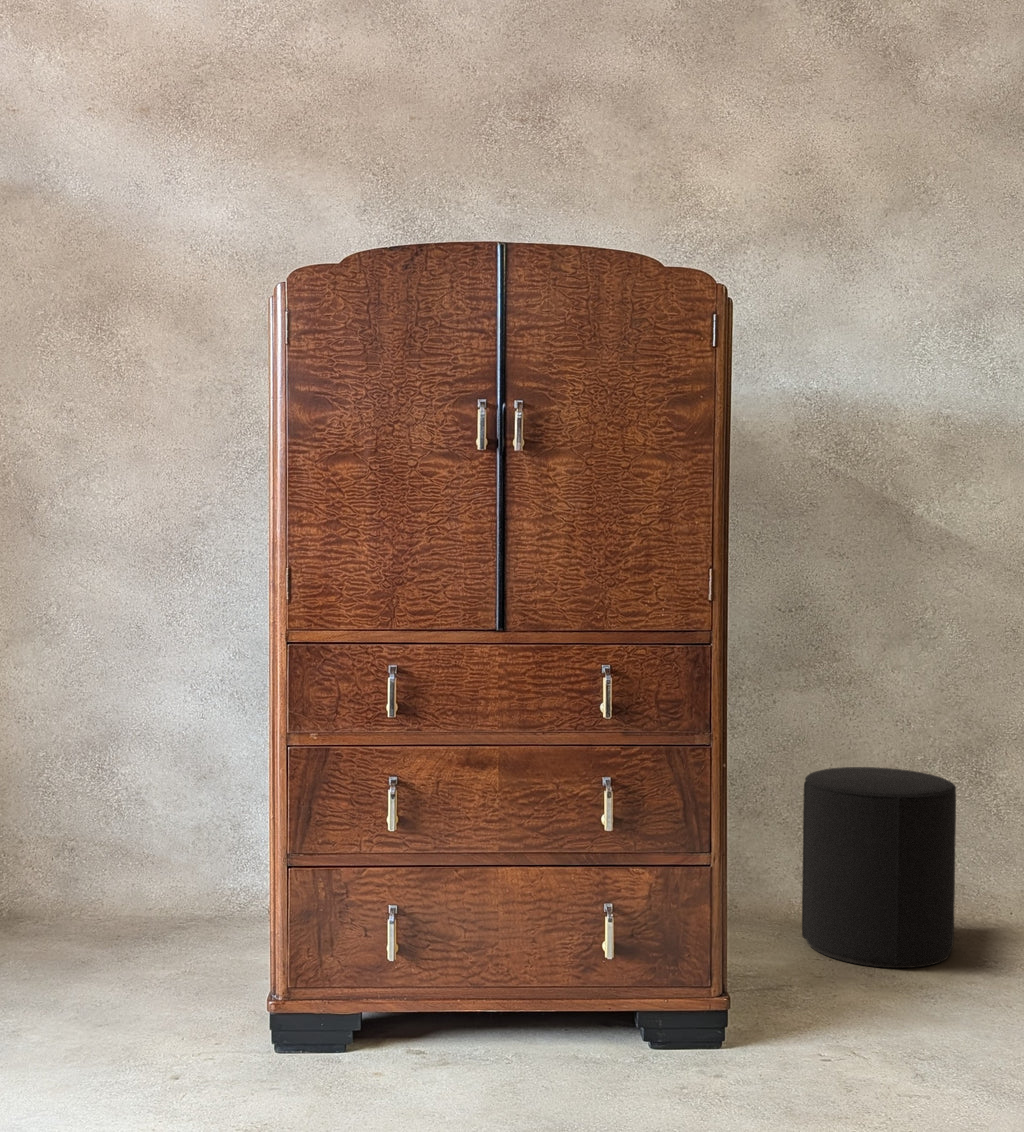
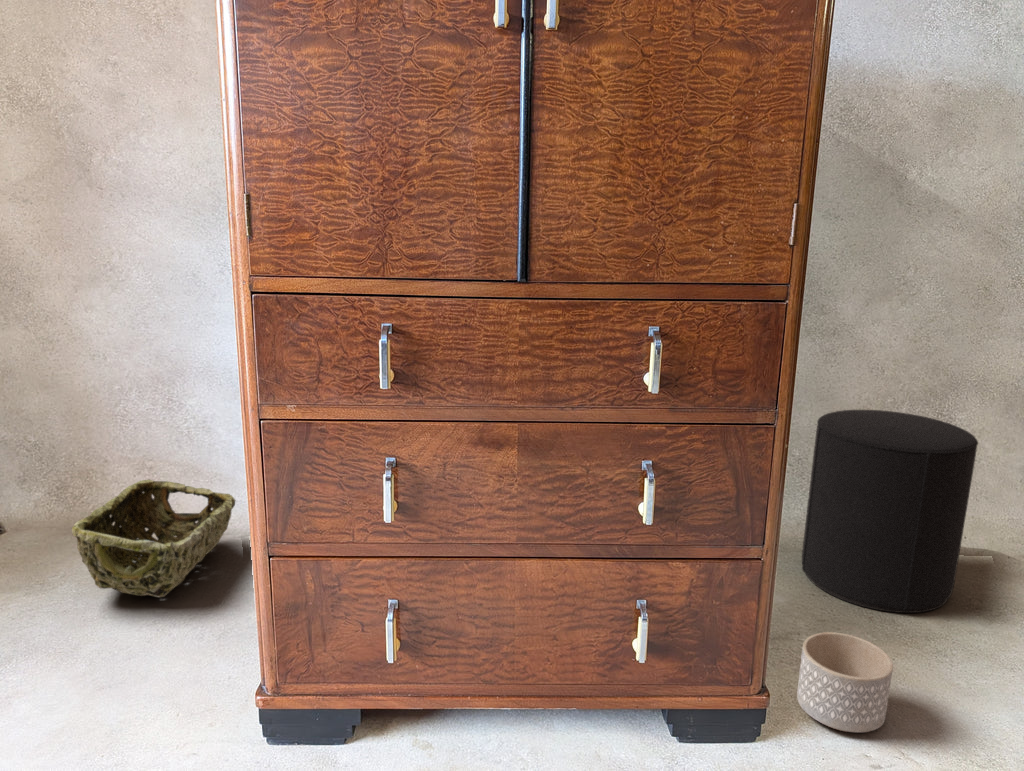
woven basket: none [59,854,204,963] -> present [72,480,236,597]
planter: none [766,958,845,1041] -> present [797,632,893,732]

